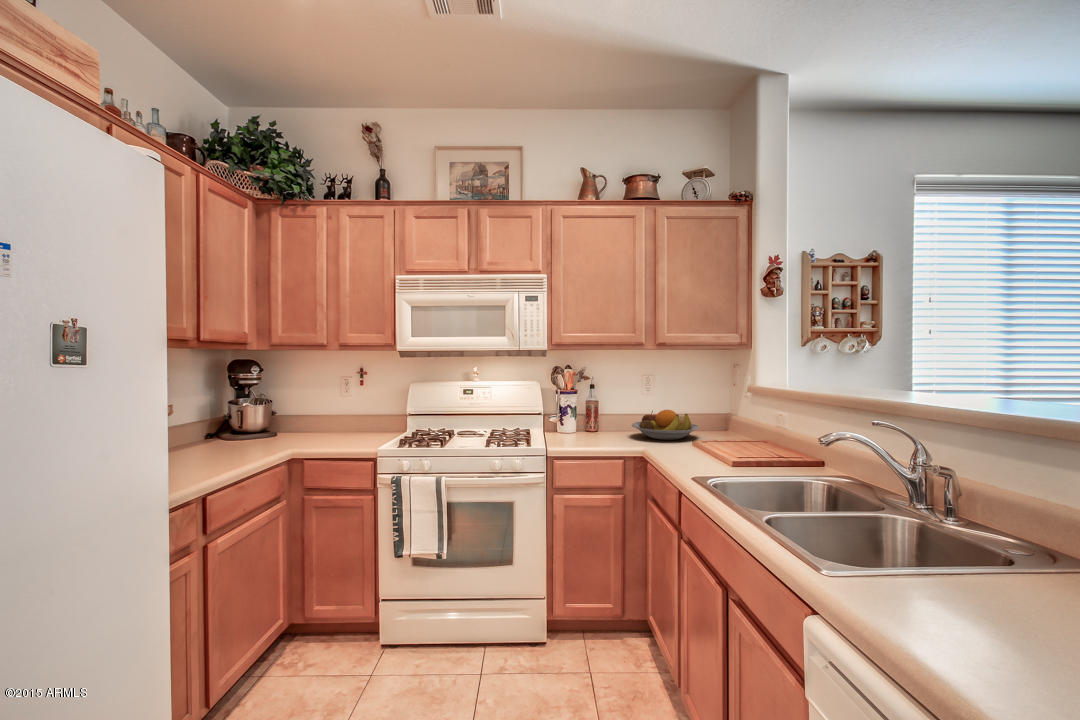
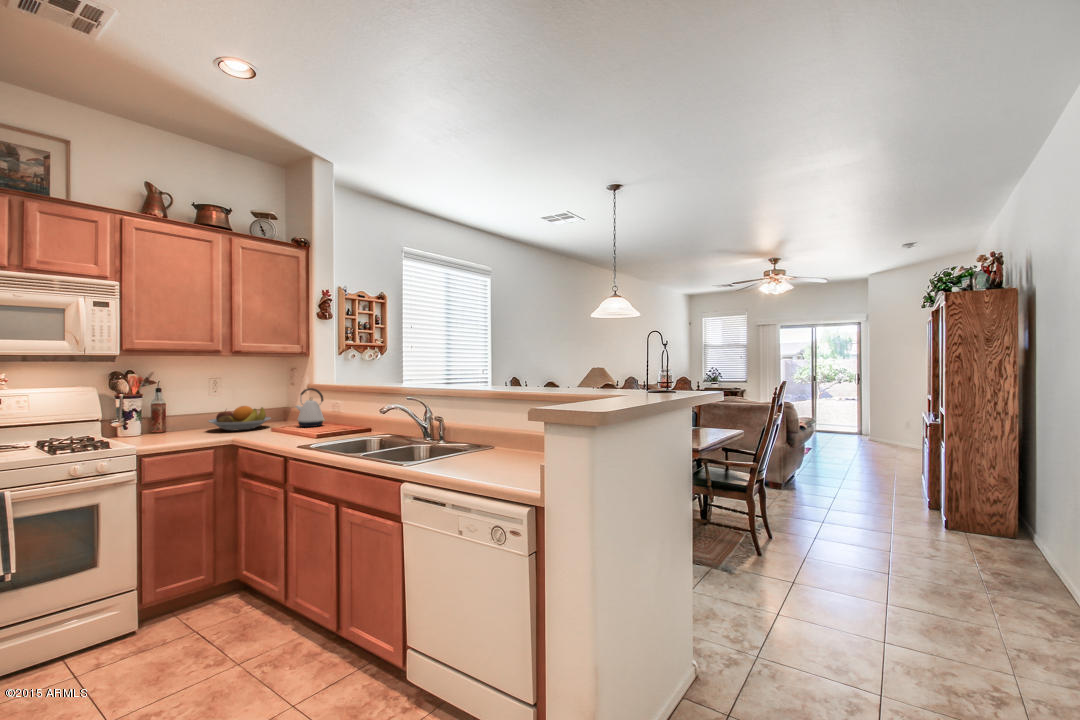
kettle: none [727,393,766,448] -> present [296,388,325,427]

